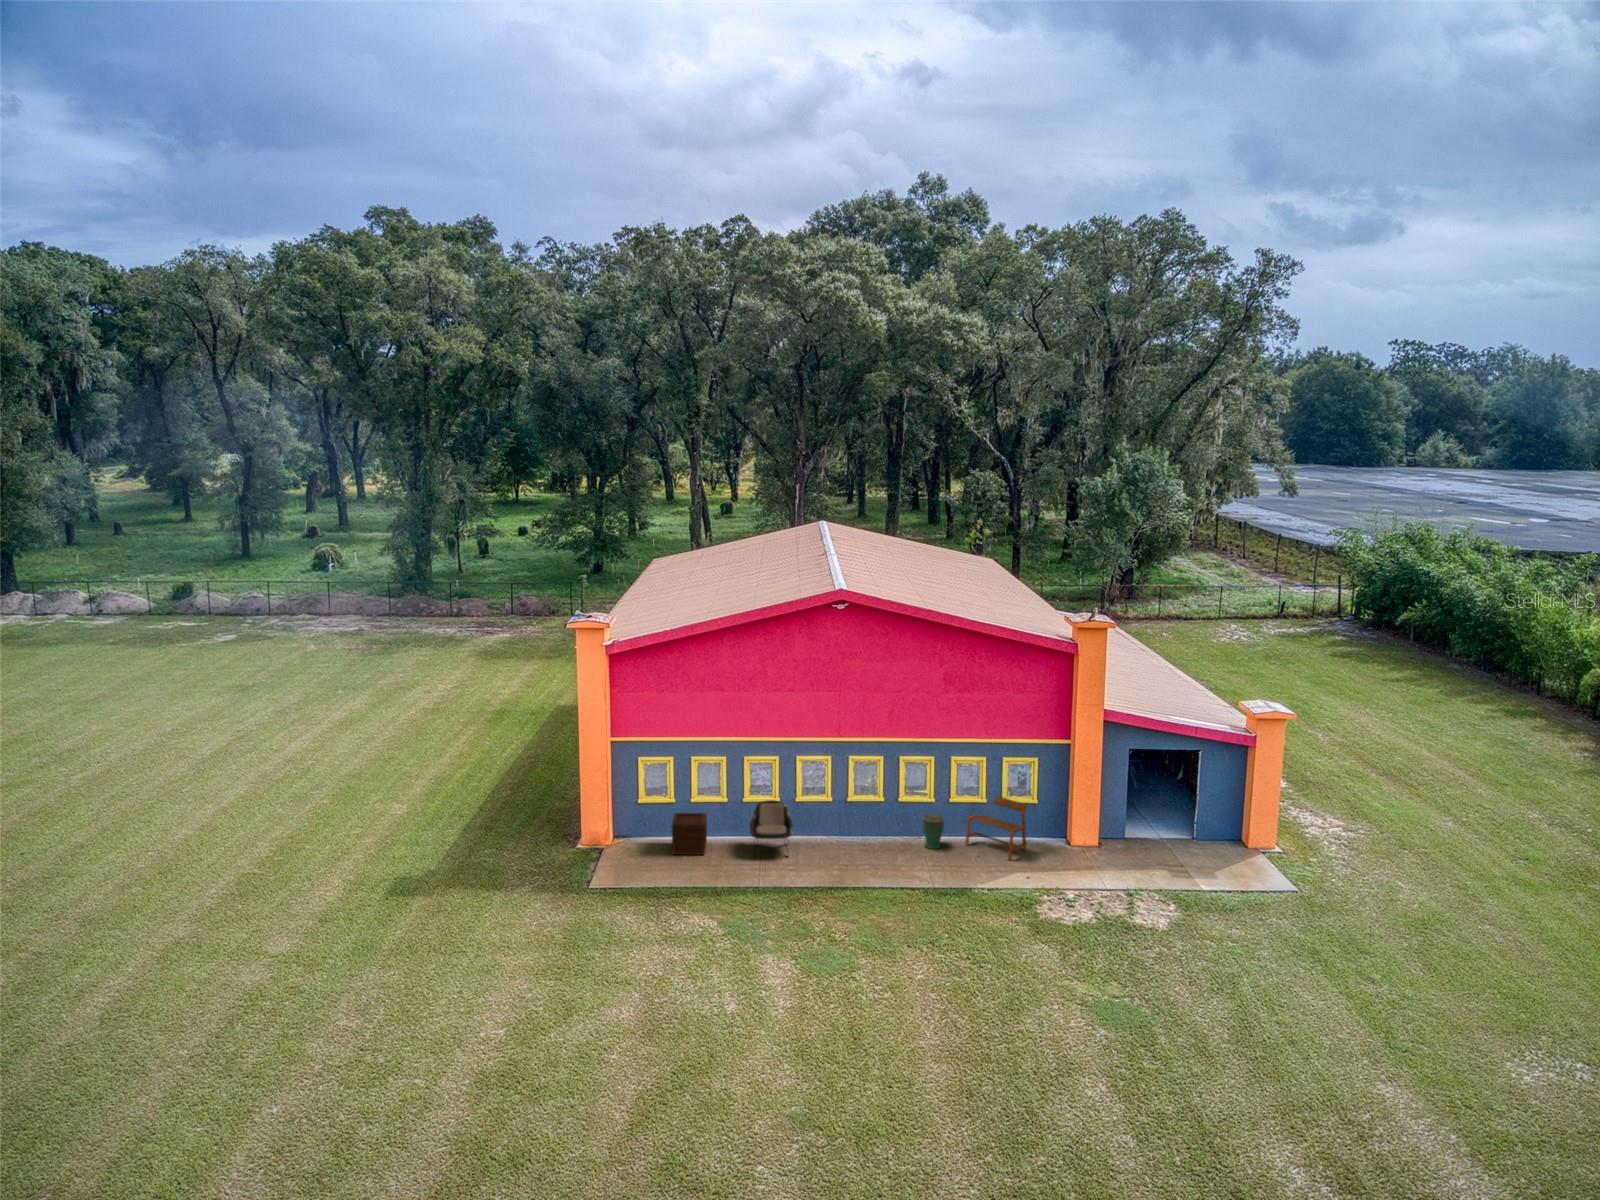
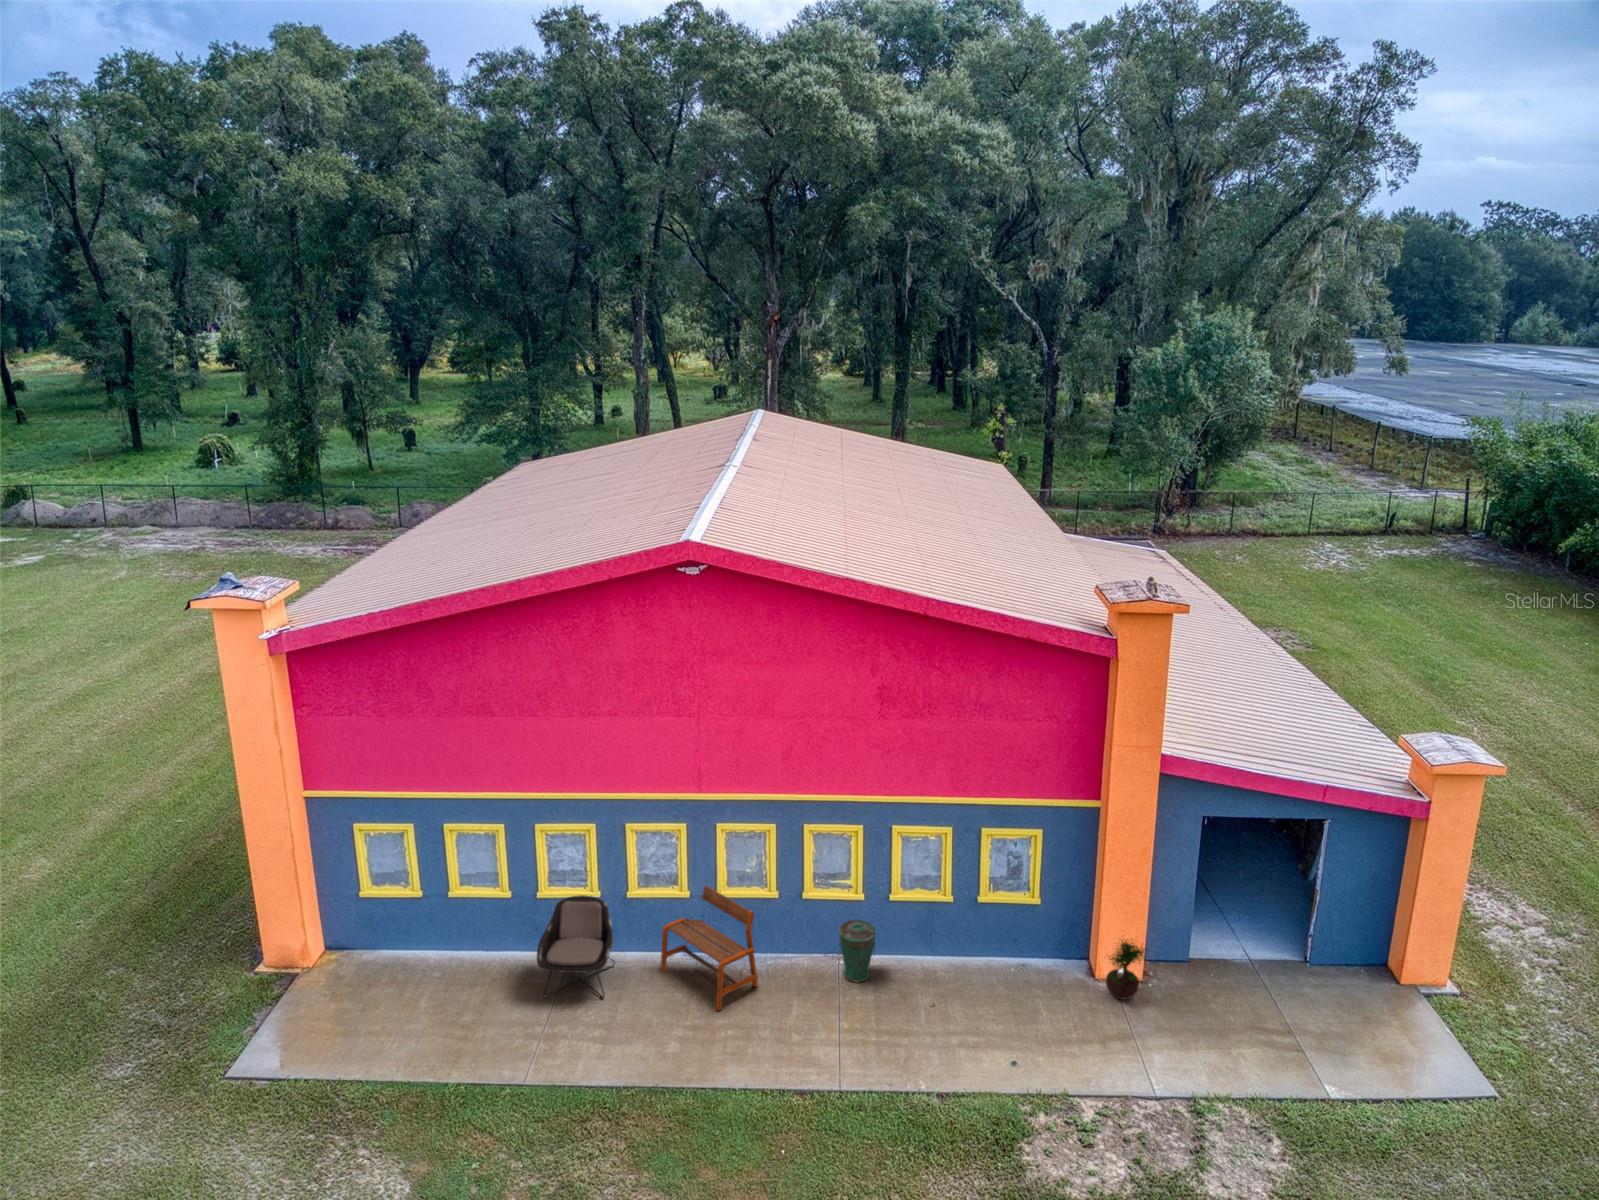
bench: present [965,796,1027,860] -> present [661,885,758,1011]
wooden crate: present [672,813,707,855] -> none [403,913,480,991]
potted tree: none [1077,814,1102,854] -> present [1106,940,1146,999]

